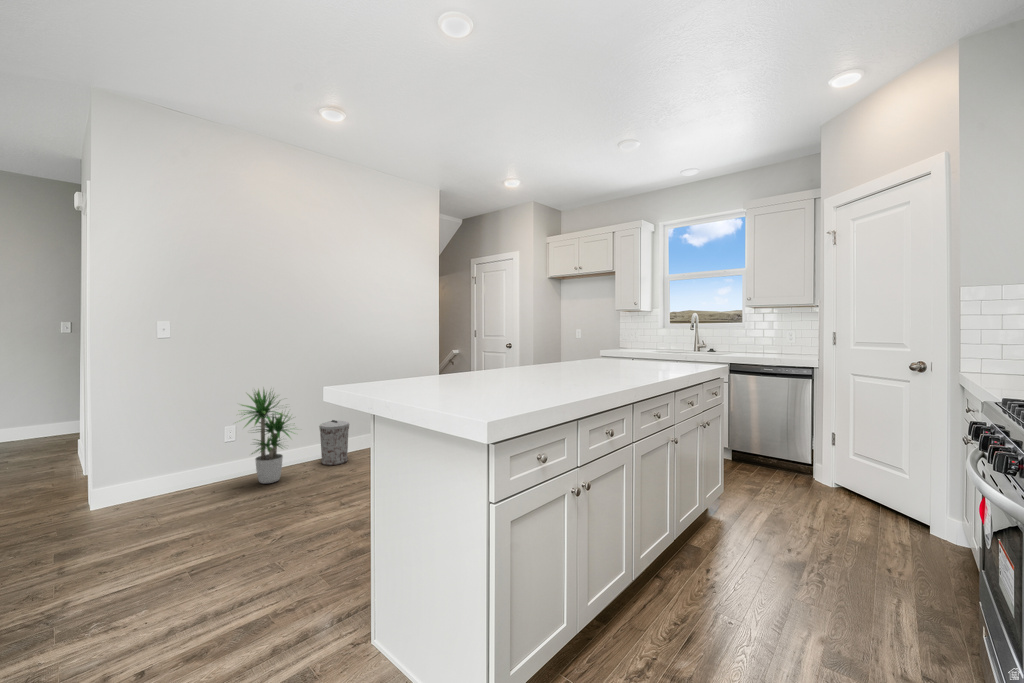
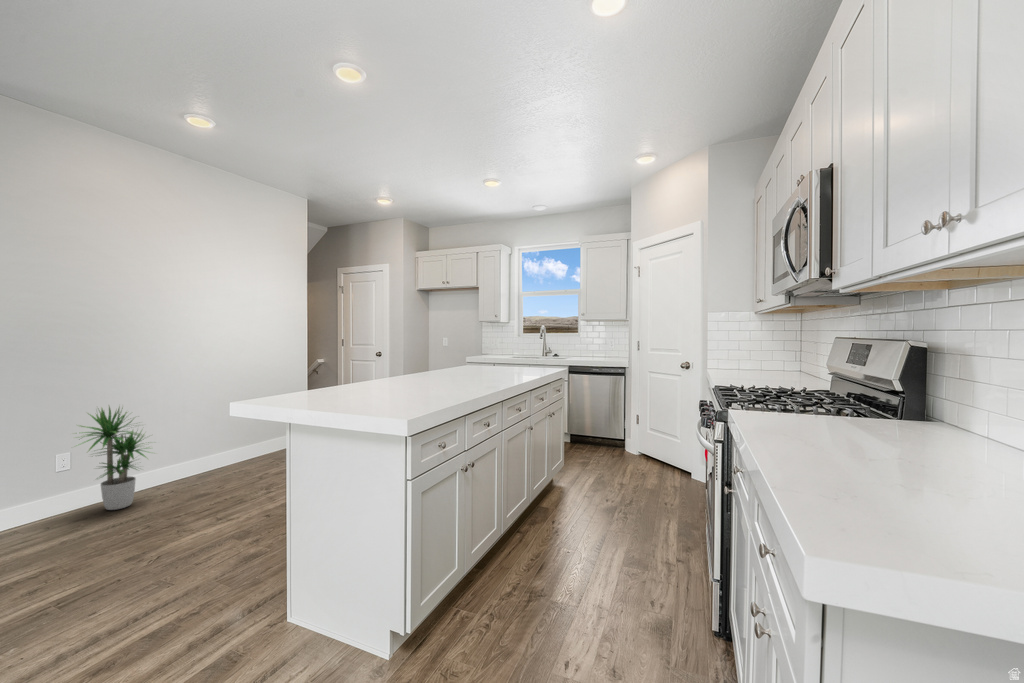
trash can: present [319,420,349,465] -> none [176,436,212,484]

